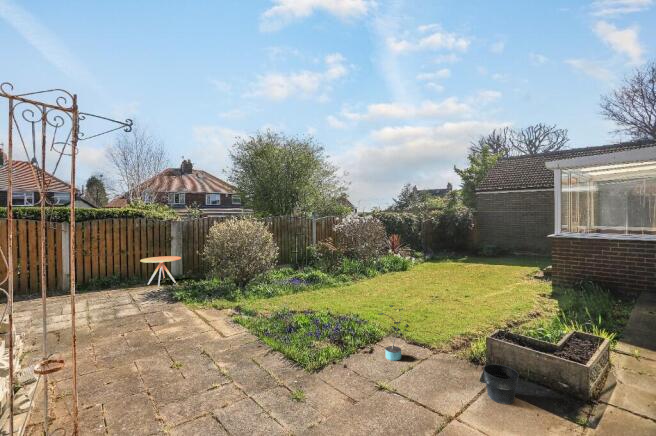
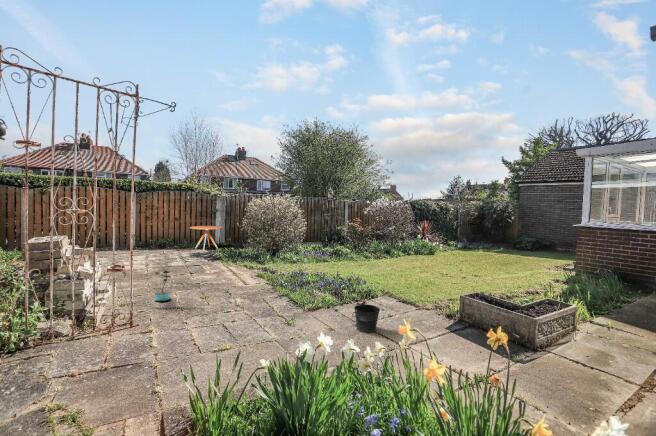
potted plant: present [378,305,409,361] -> present [152,261,170,301]
bucket: present [481,364,519,404] -> present [352,304,380,333]

